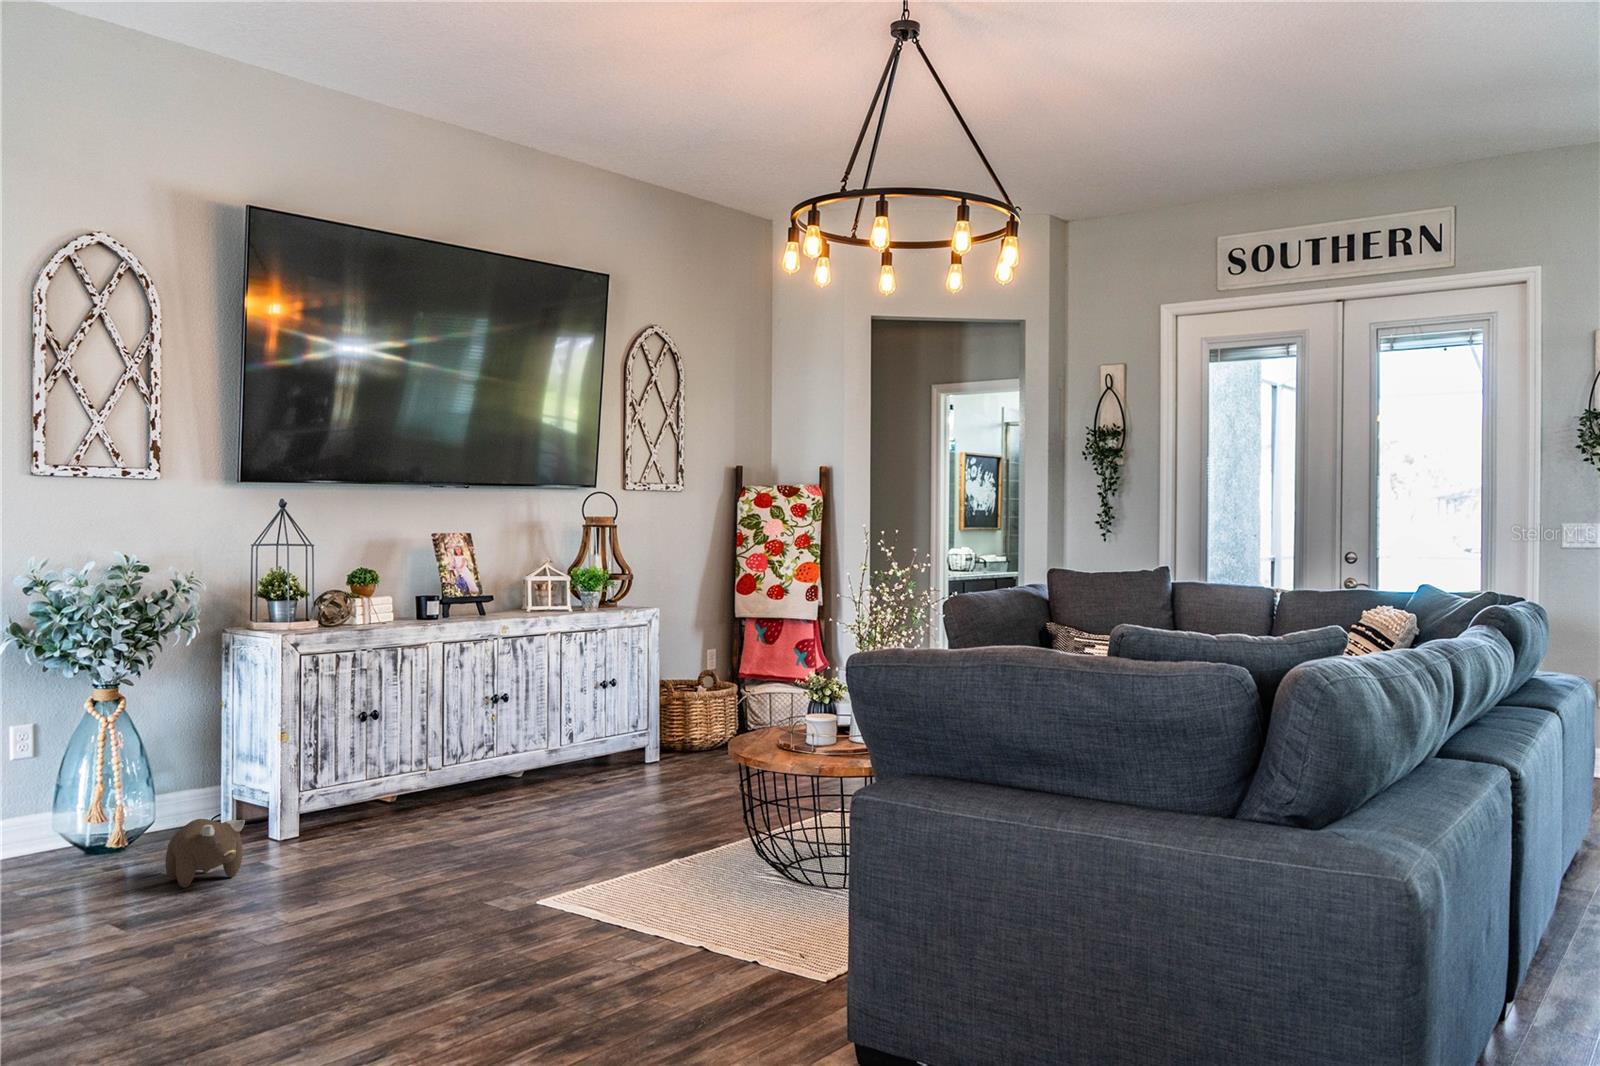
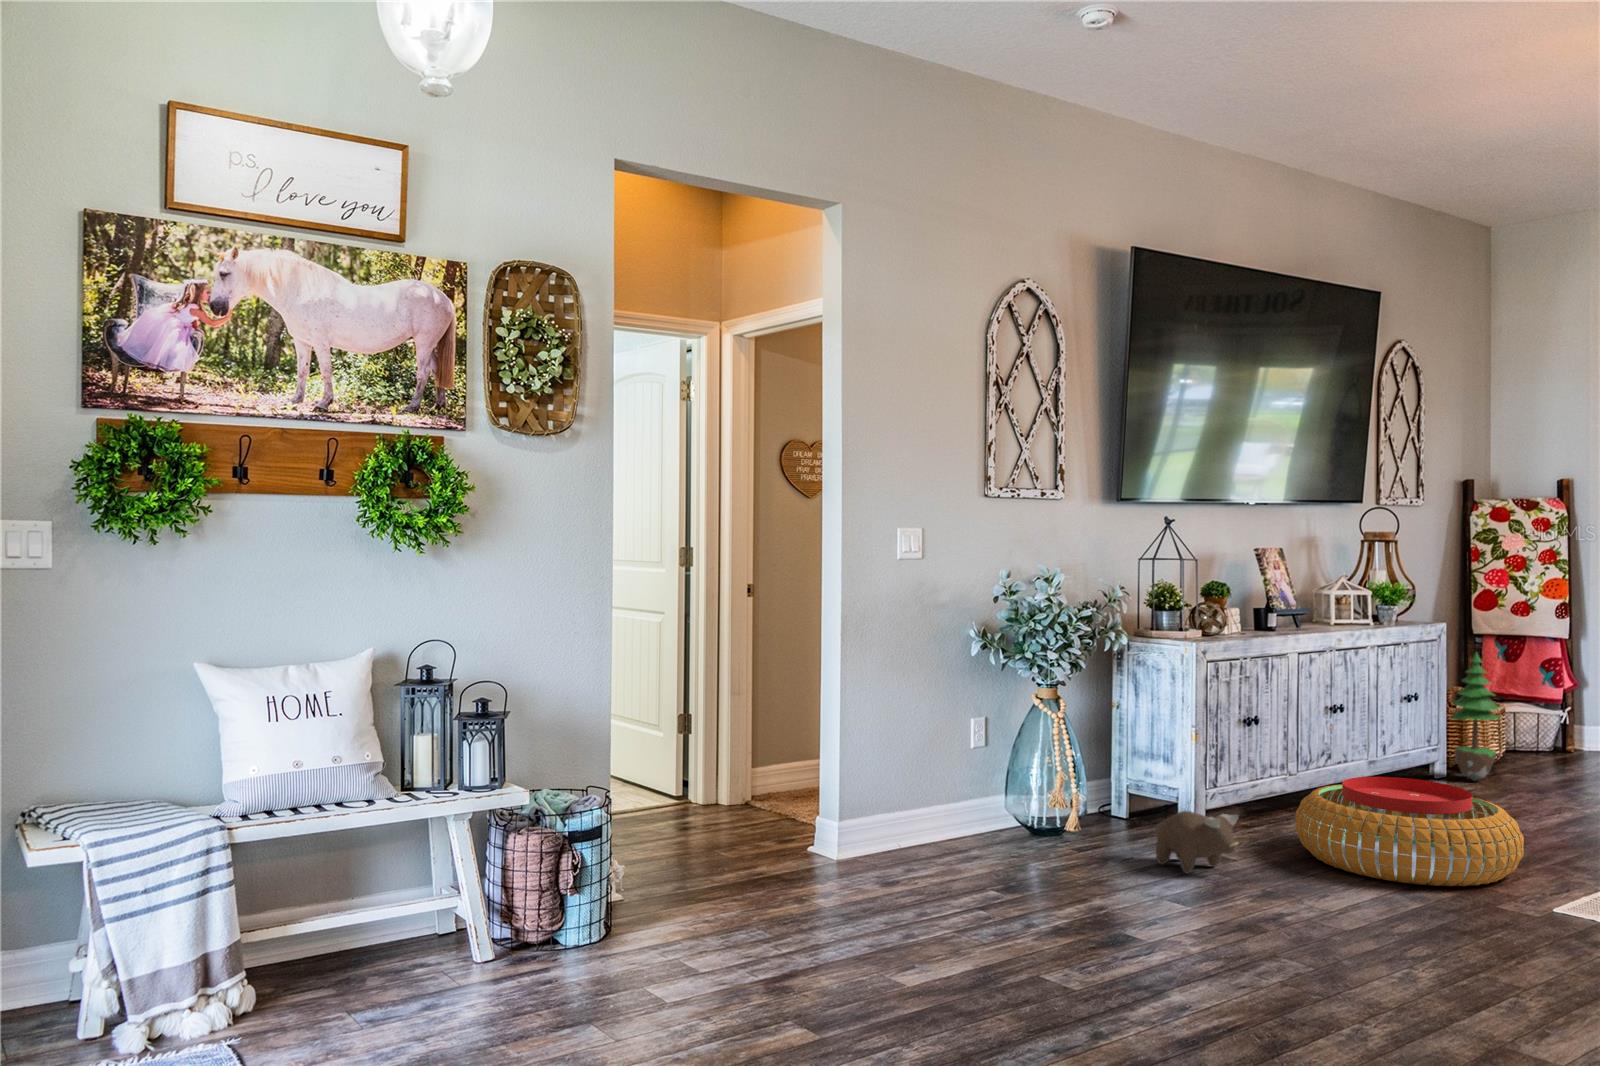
potted tree: none [656,634,703,764] -> present [1450,652,1500,781]
pouf: none [346,768,564,880] -> present [1295,777,1524,886]

